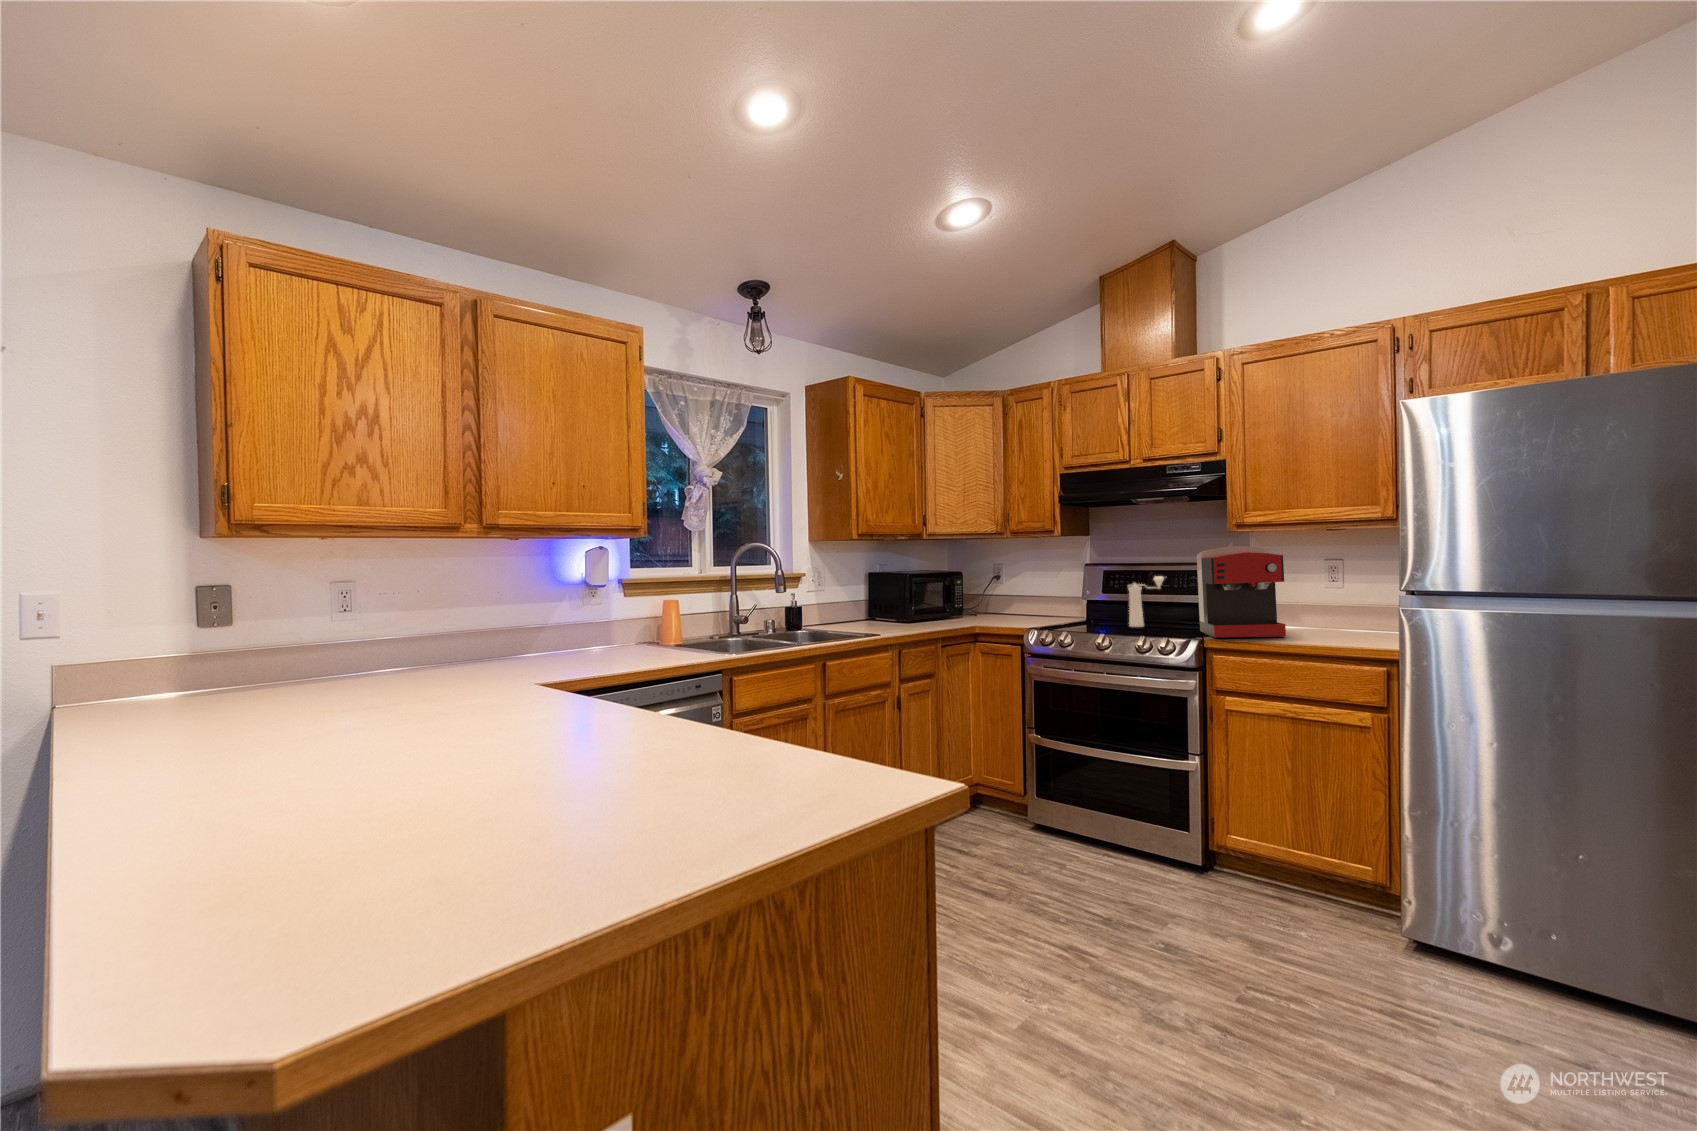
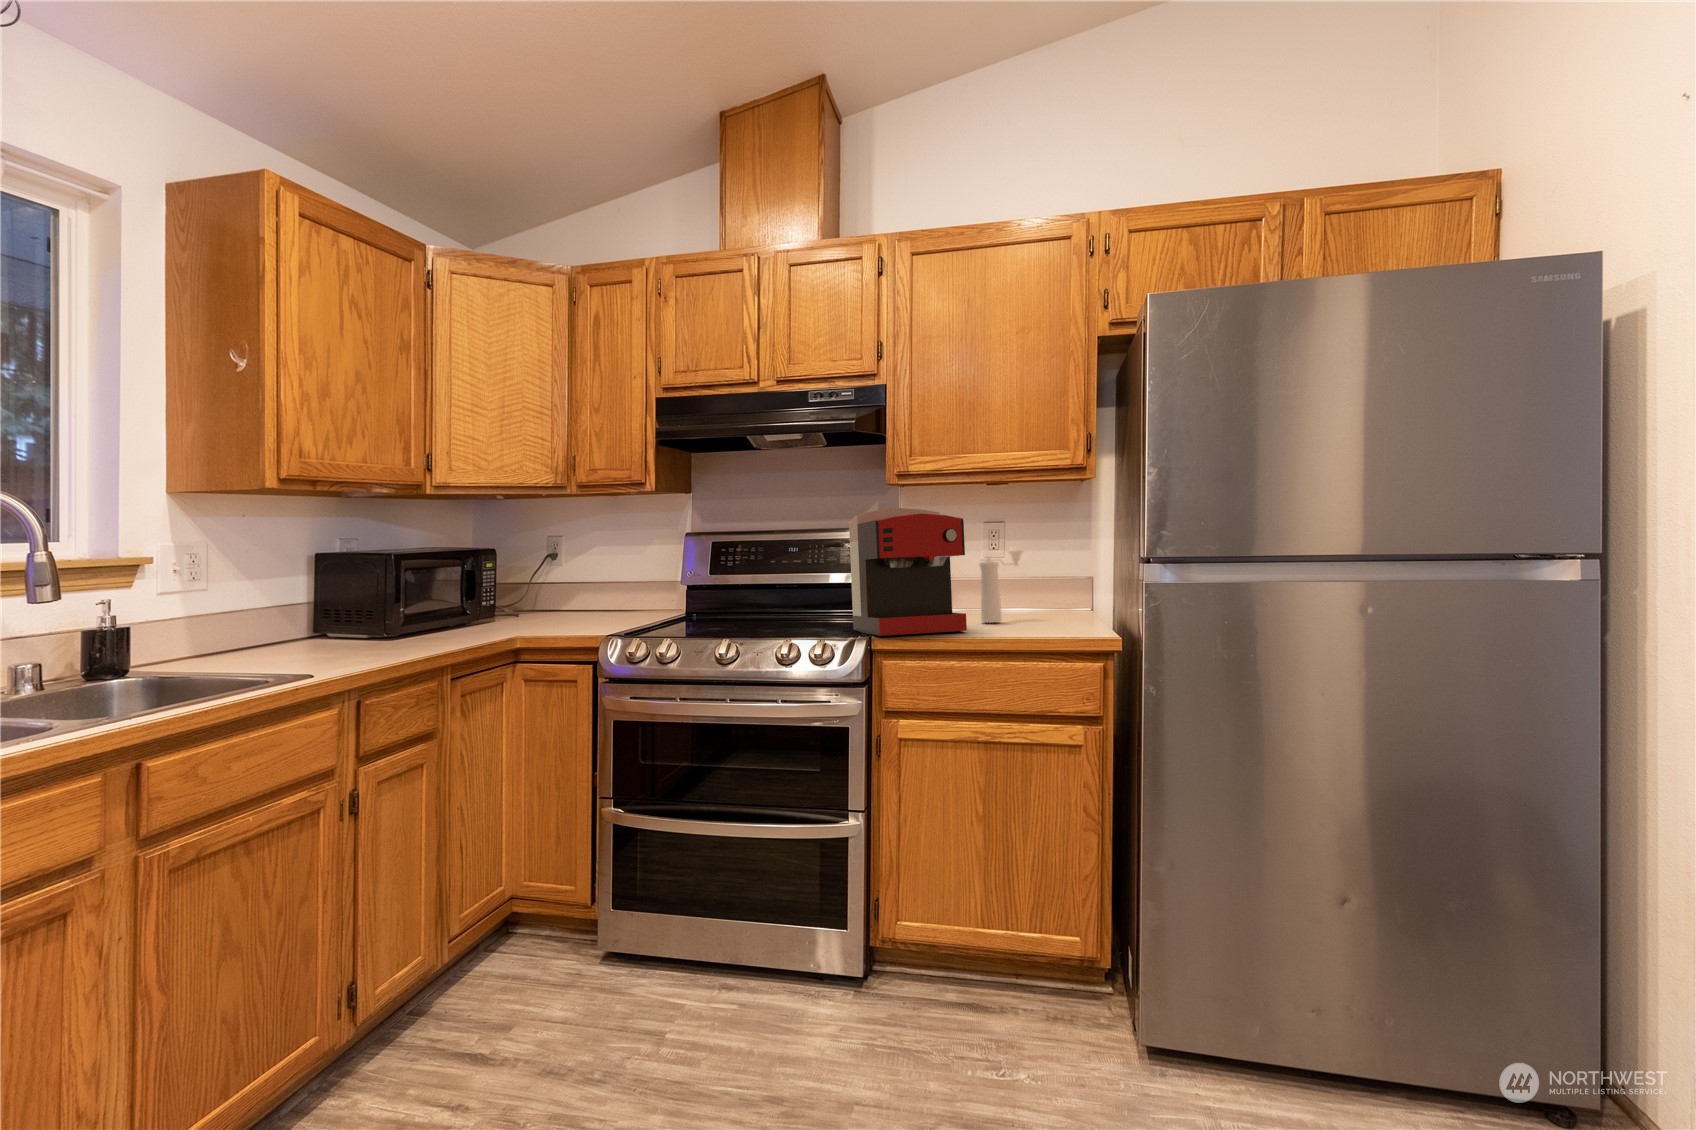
pepper mill: present [1128,576,1164,627] -> present [979,547,1023,623]

